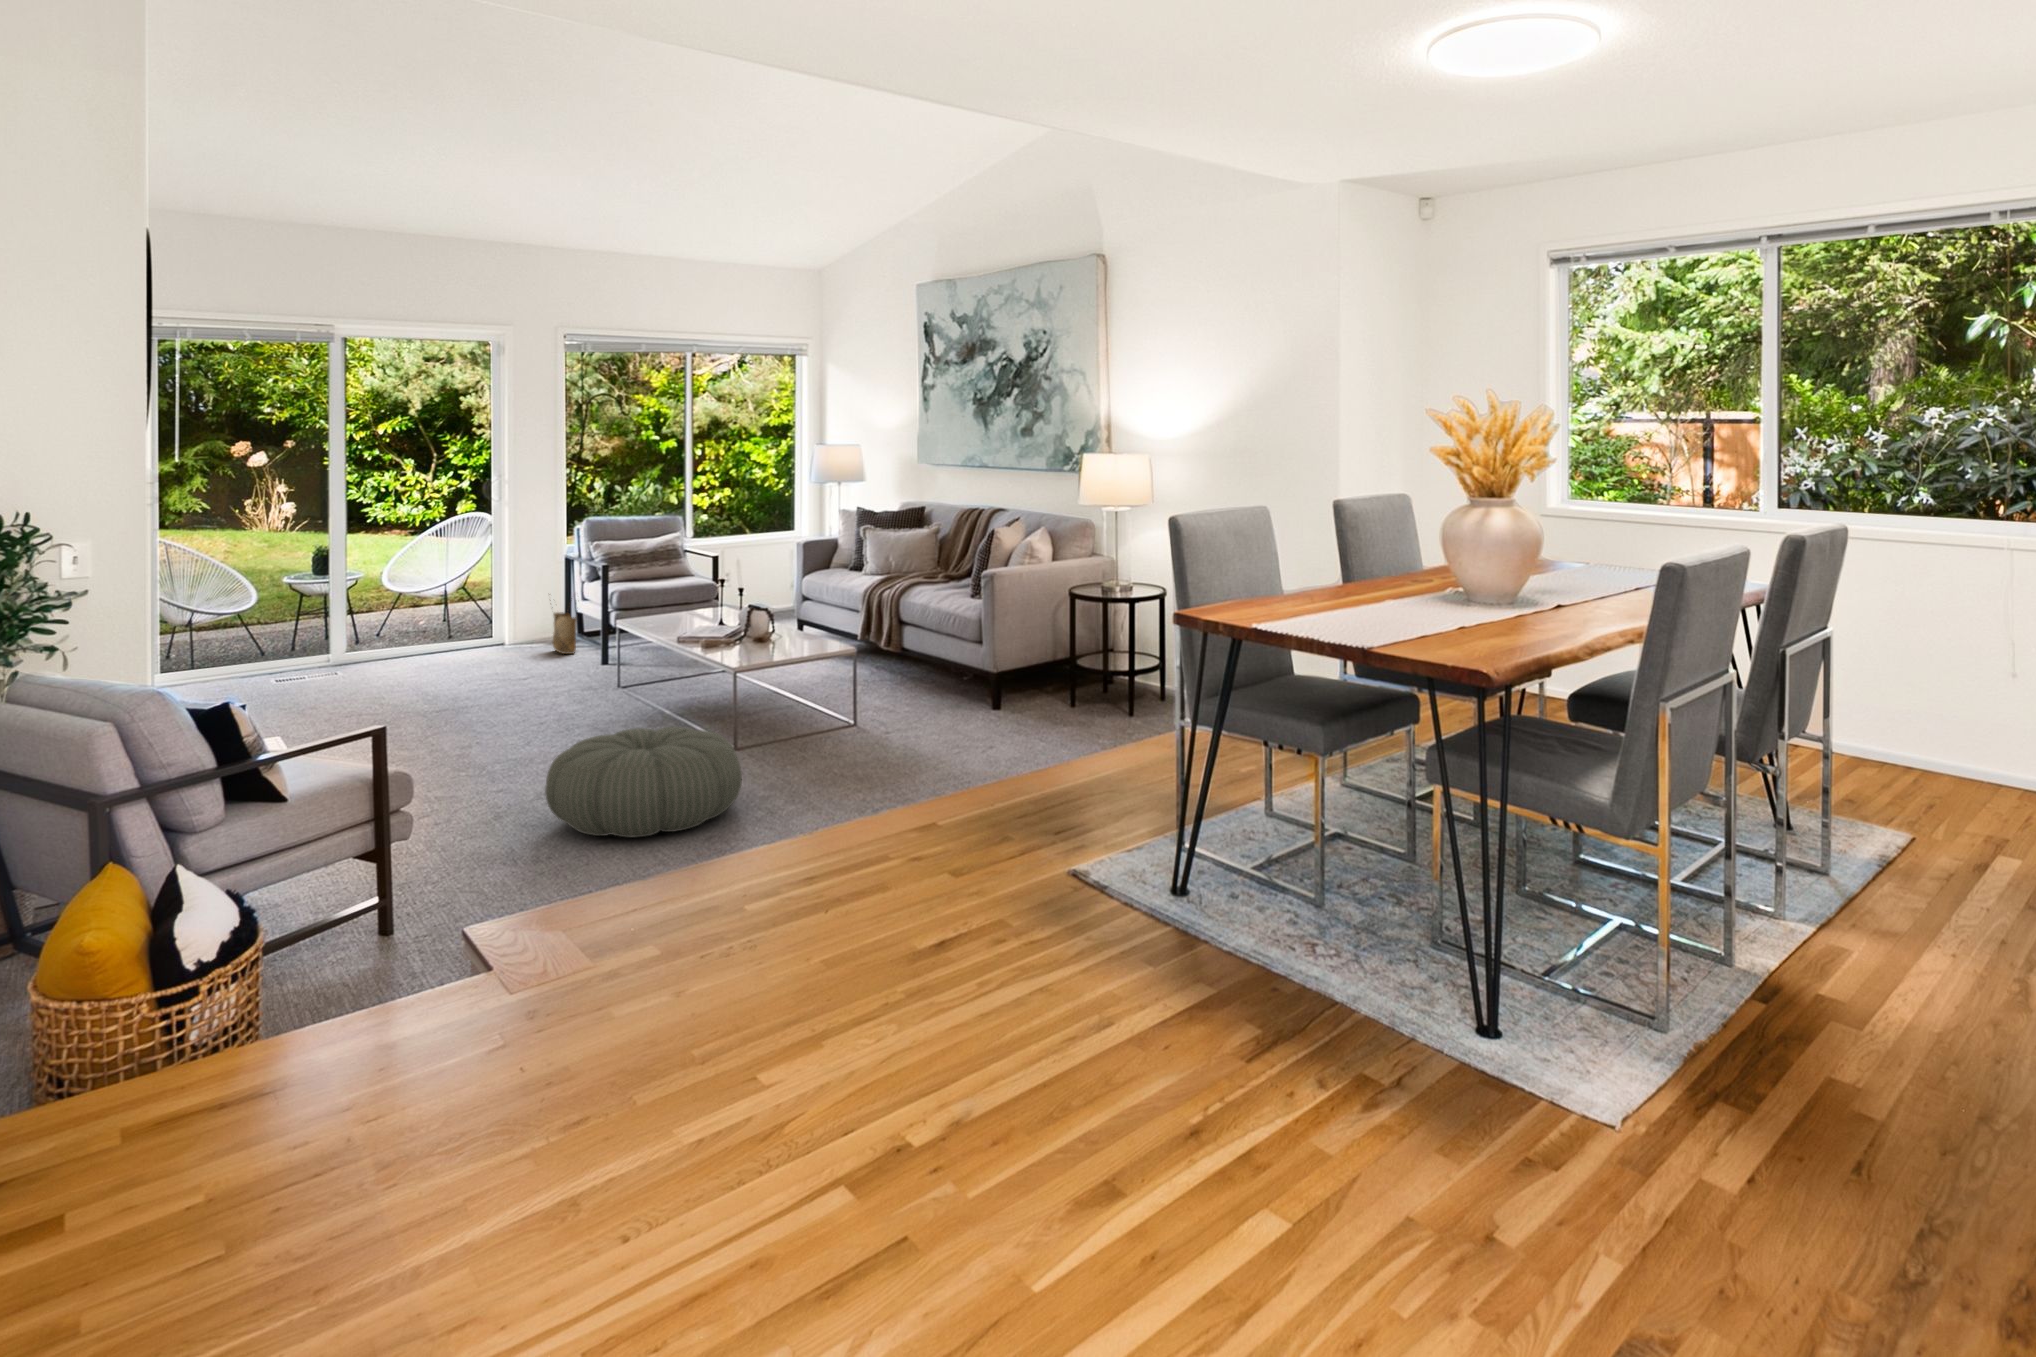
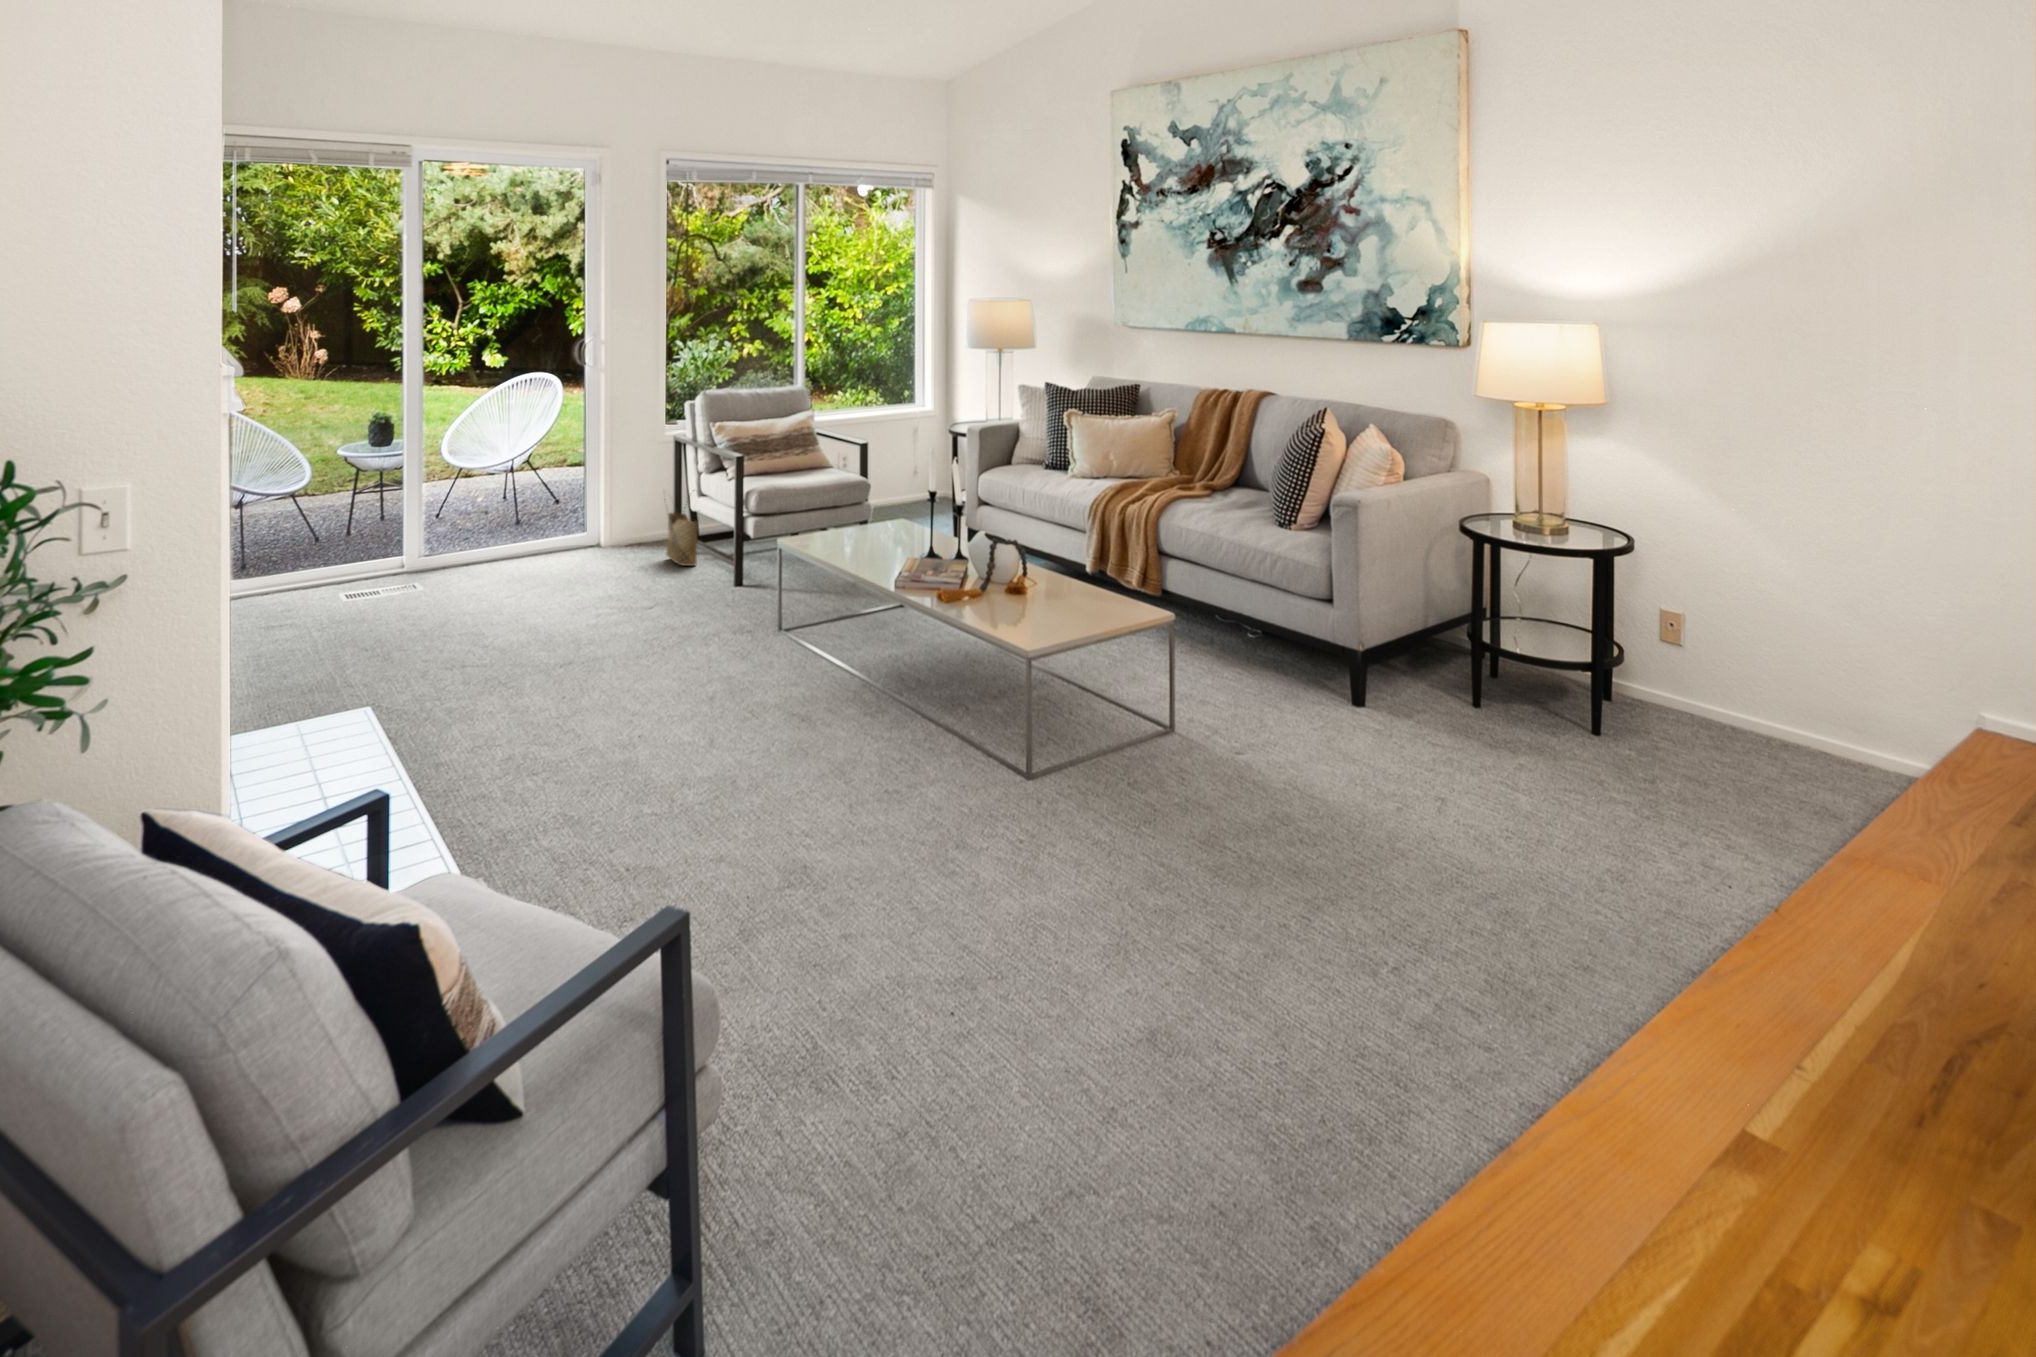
pouf: present [545,727,742,838] -> none [879,785,1194,1021]

